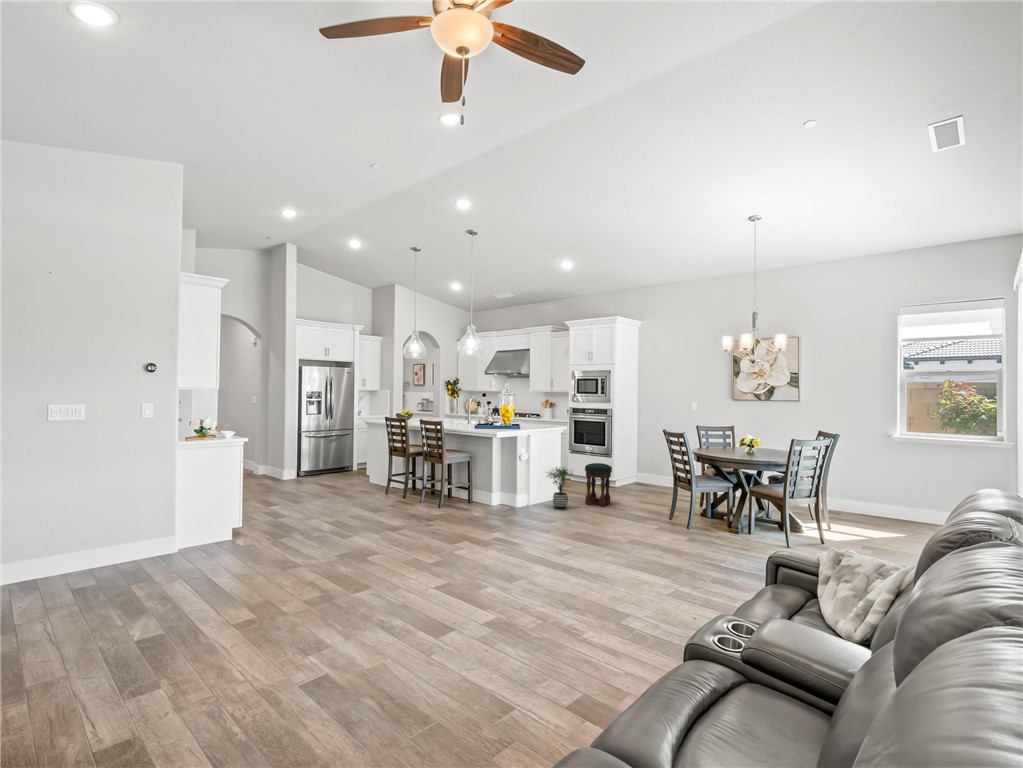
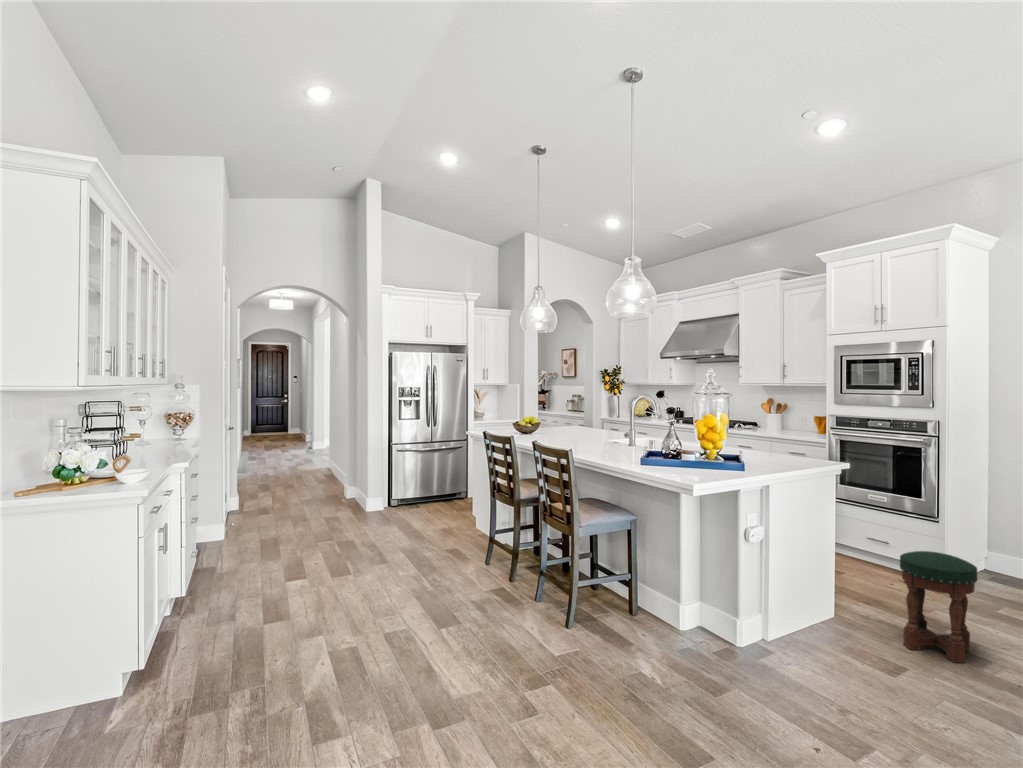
potted plant: present [548,467,573,509] -> none [804,558,884,663]

